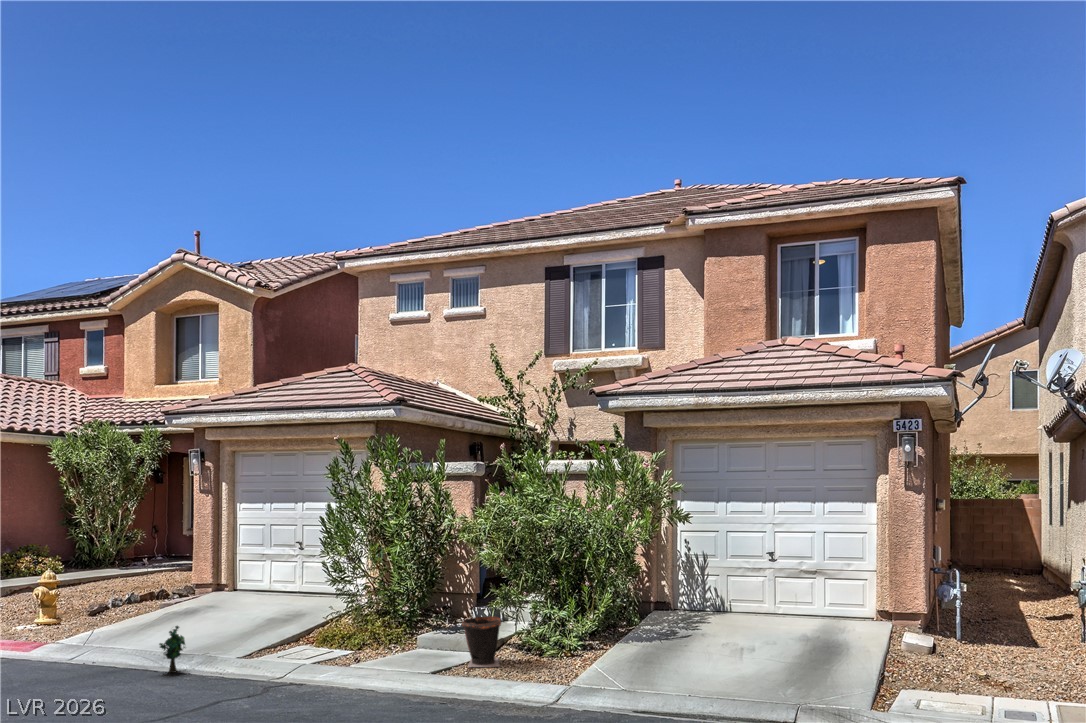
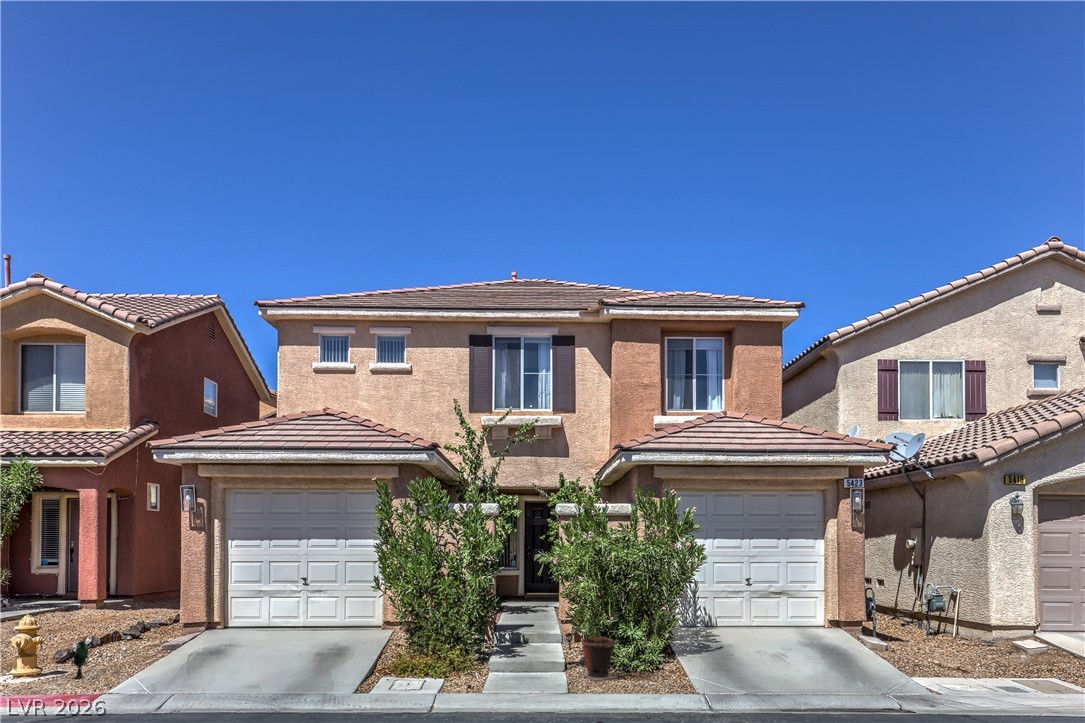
decorative plant: present [159,626,185,673] -> present [69,638,92,679]

